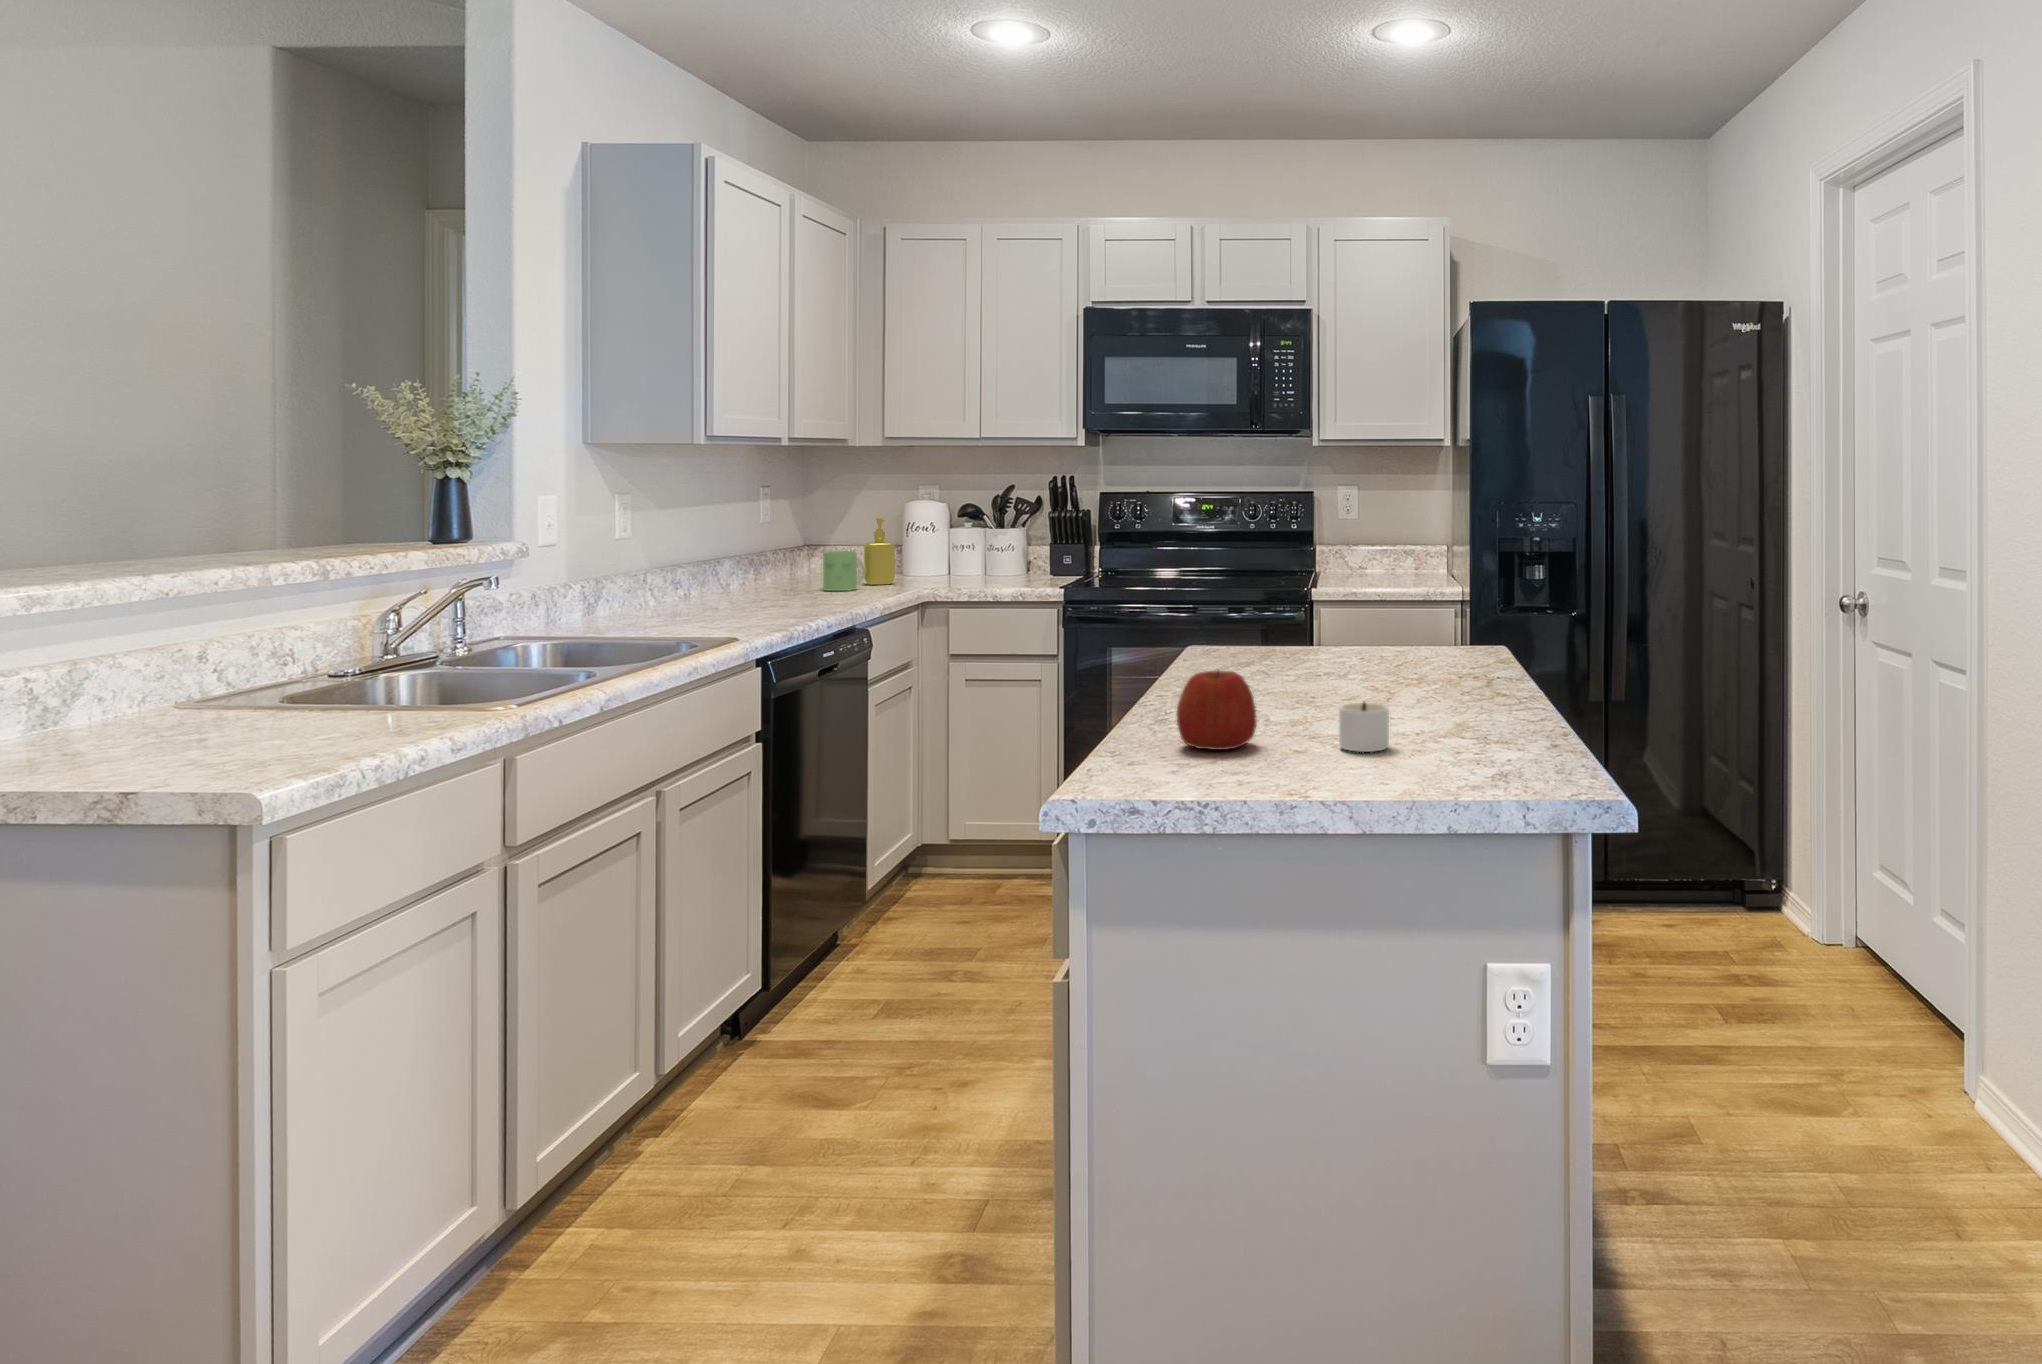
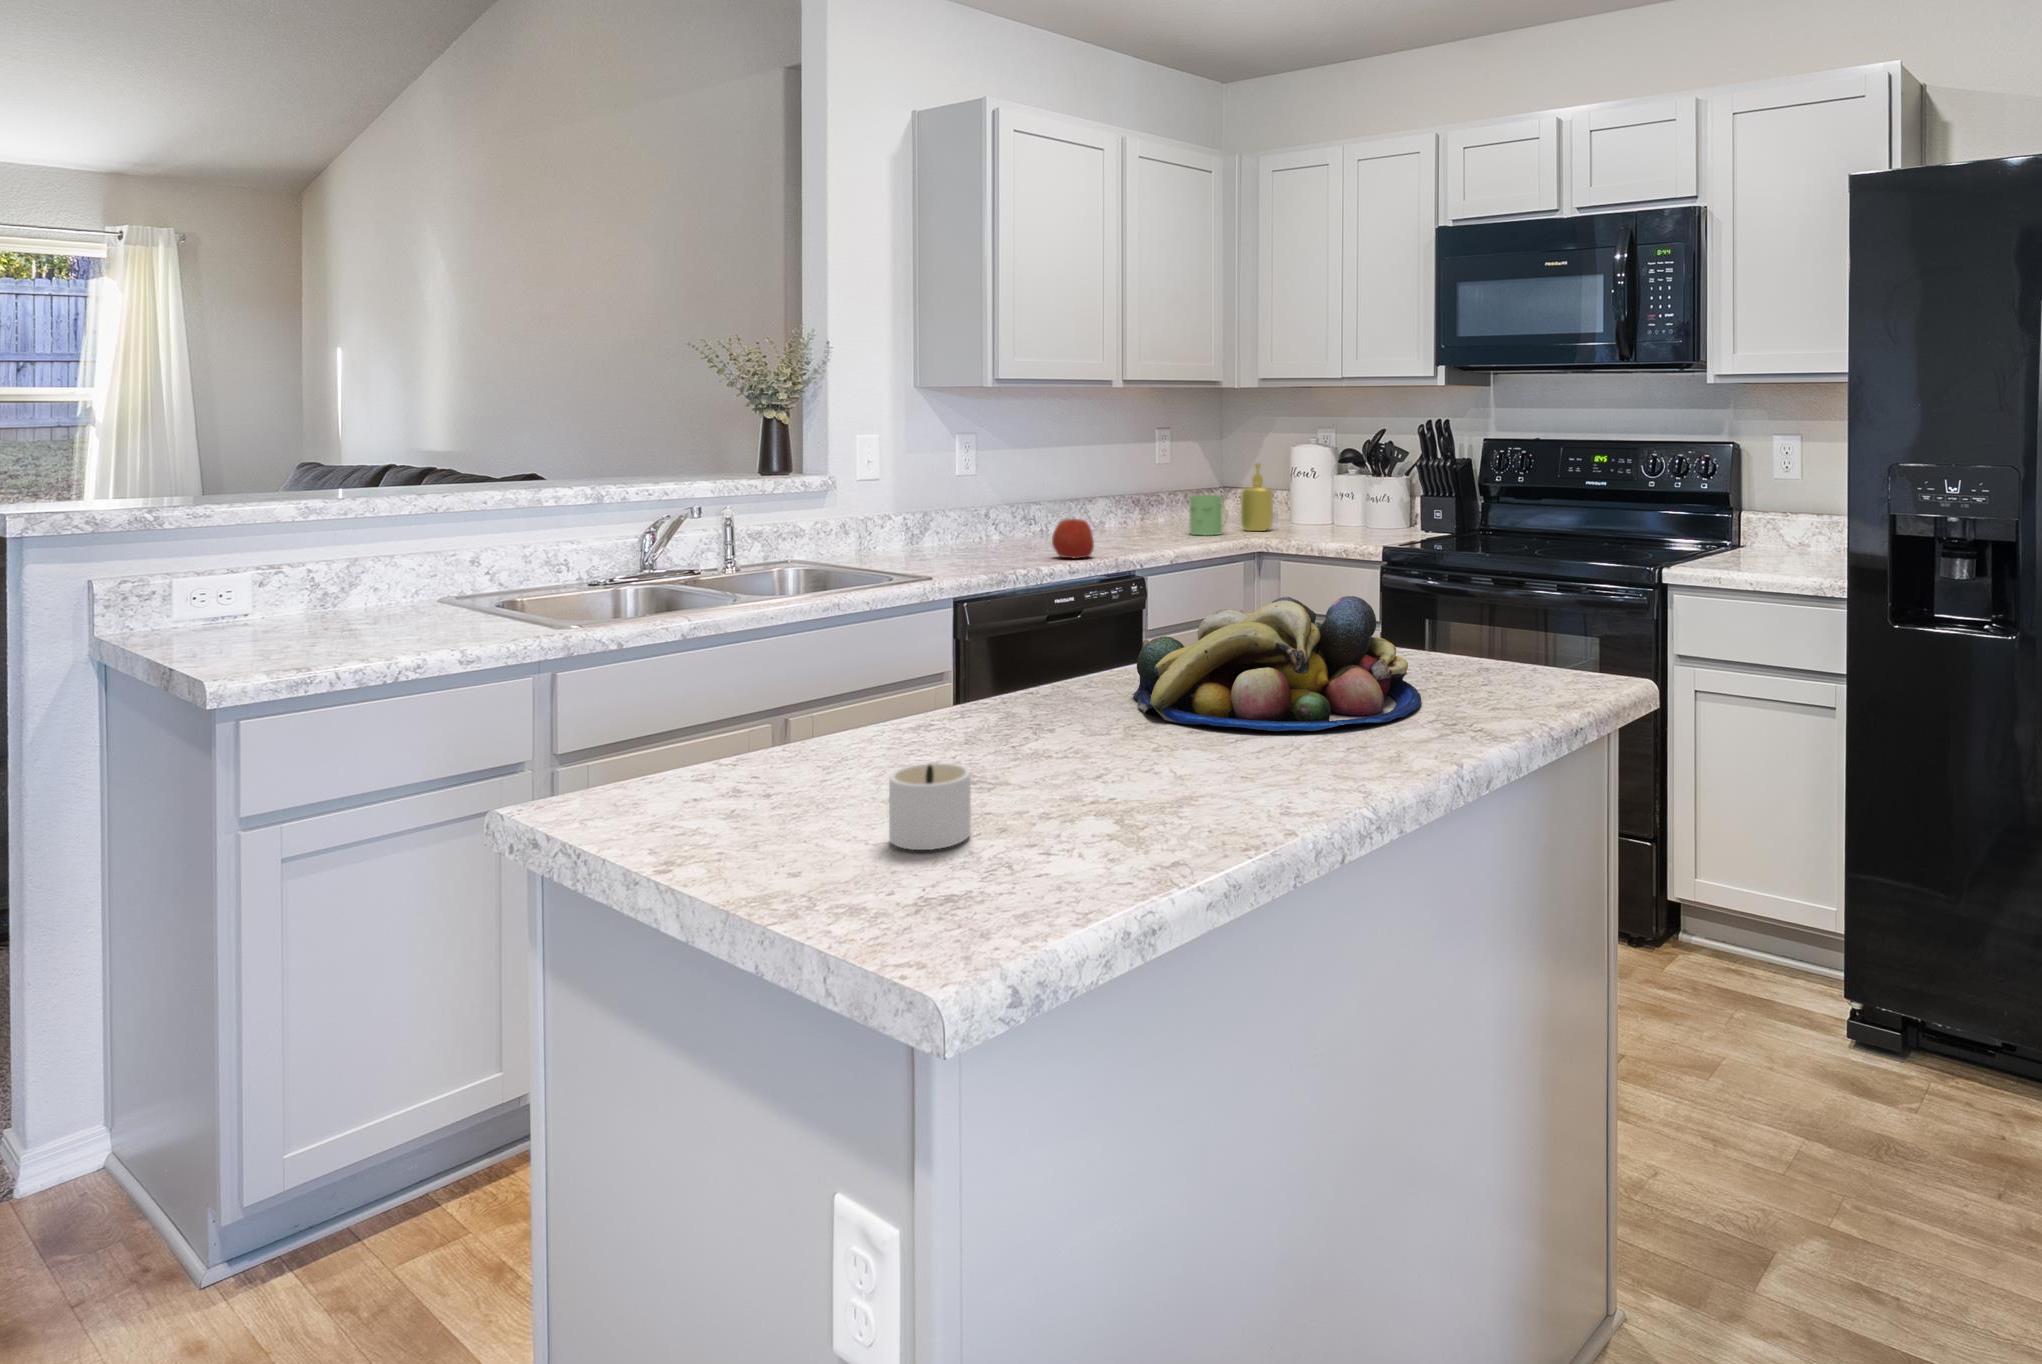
fruit bowl: none [1227,602,1422,692] -> present [1132,596,1421,731]
apple: present [1176,669,1257,750] -> present [1052,519,1094,559]

